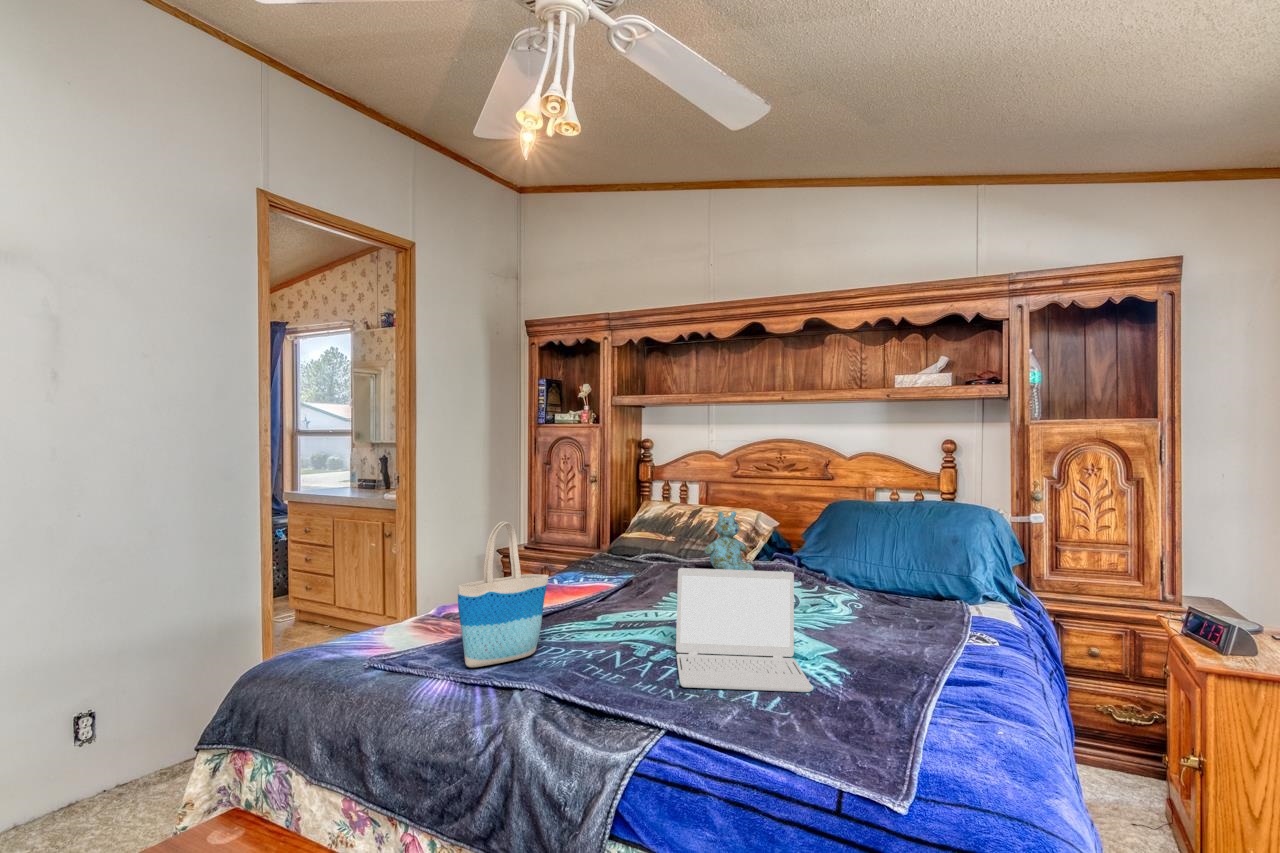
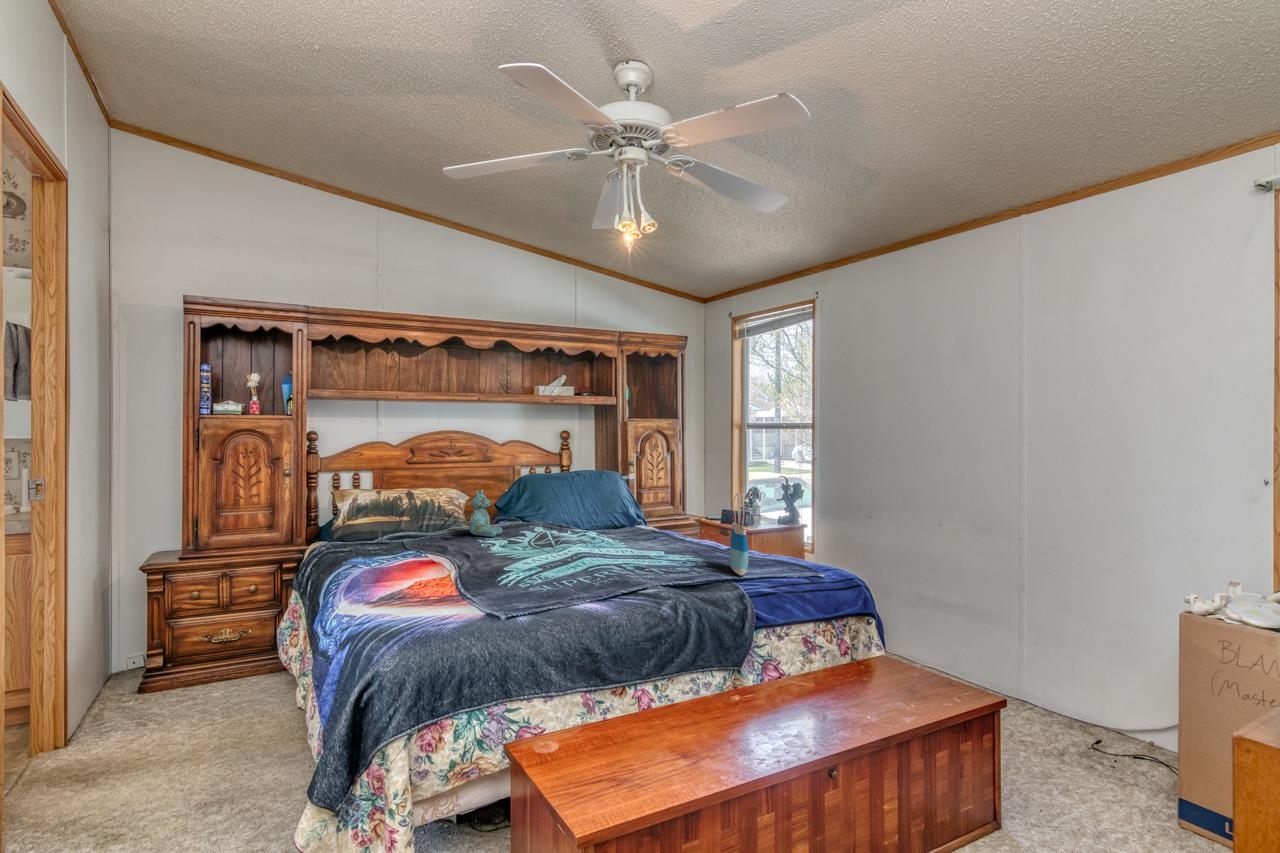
tote bag: present [458,521,549,667] -> present [730,493,748,576]
laptop: present [676,568,813,692] -> none [593,515,680,582]

